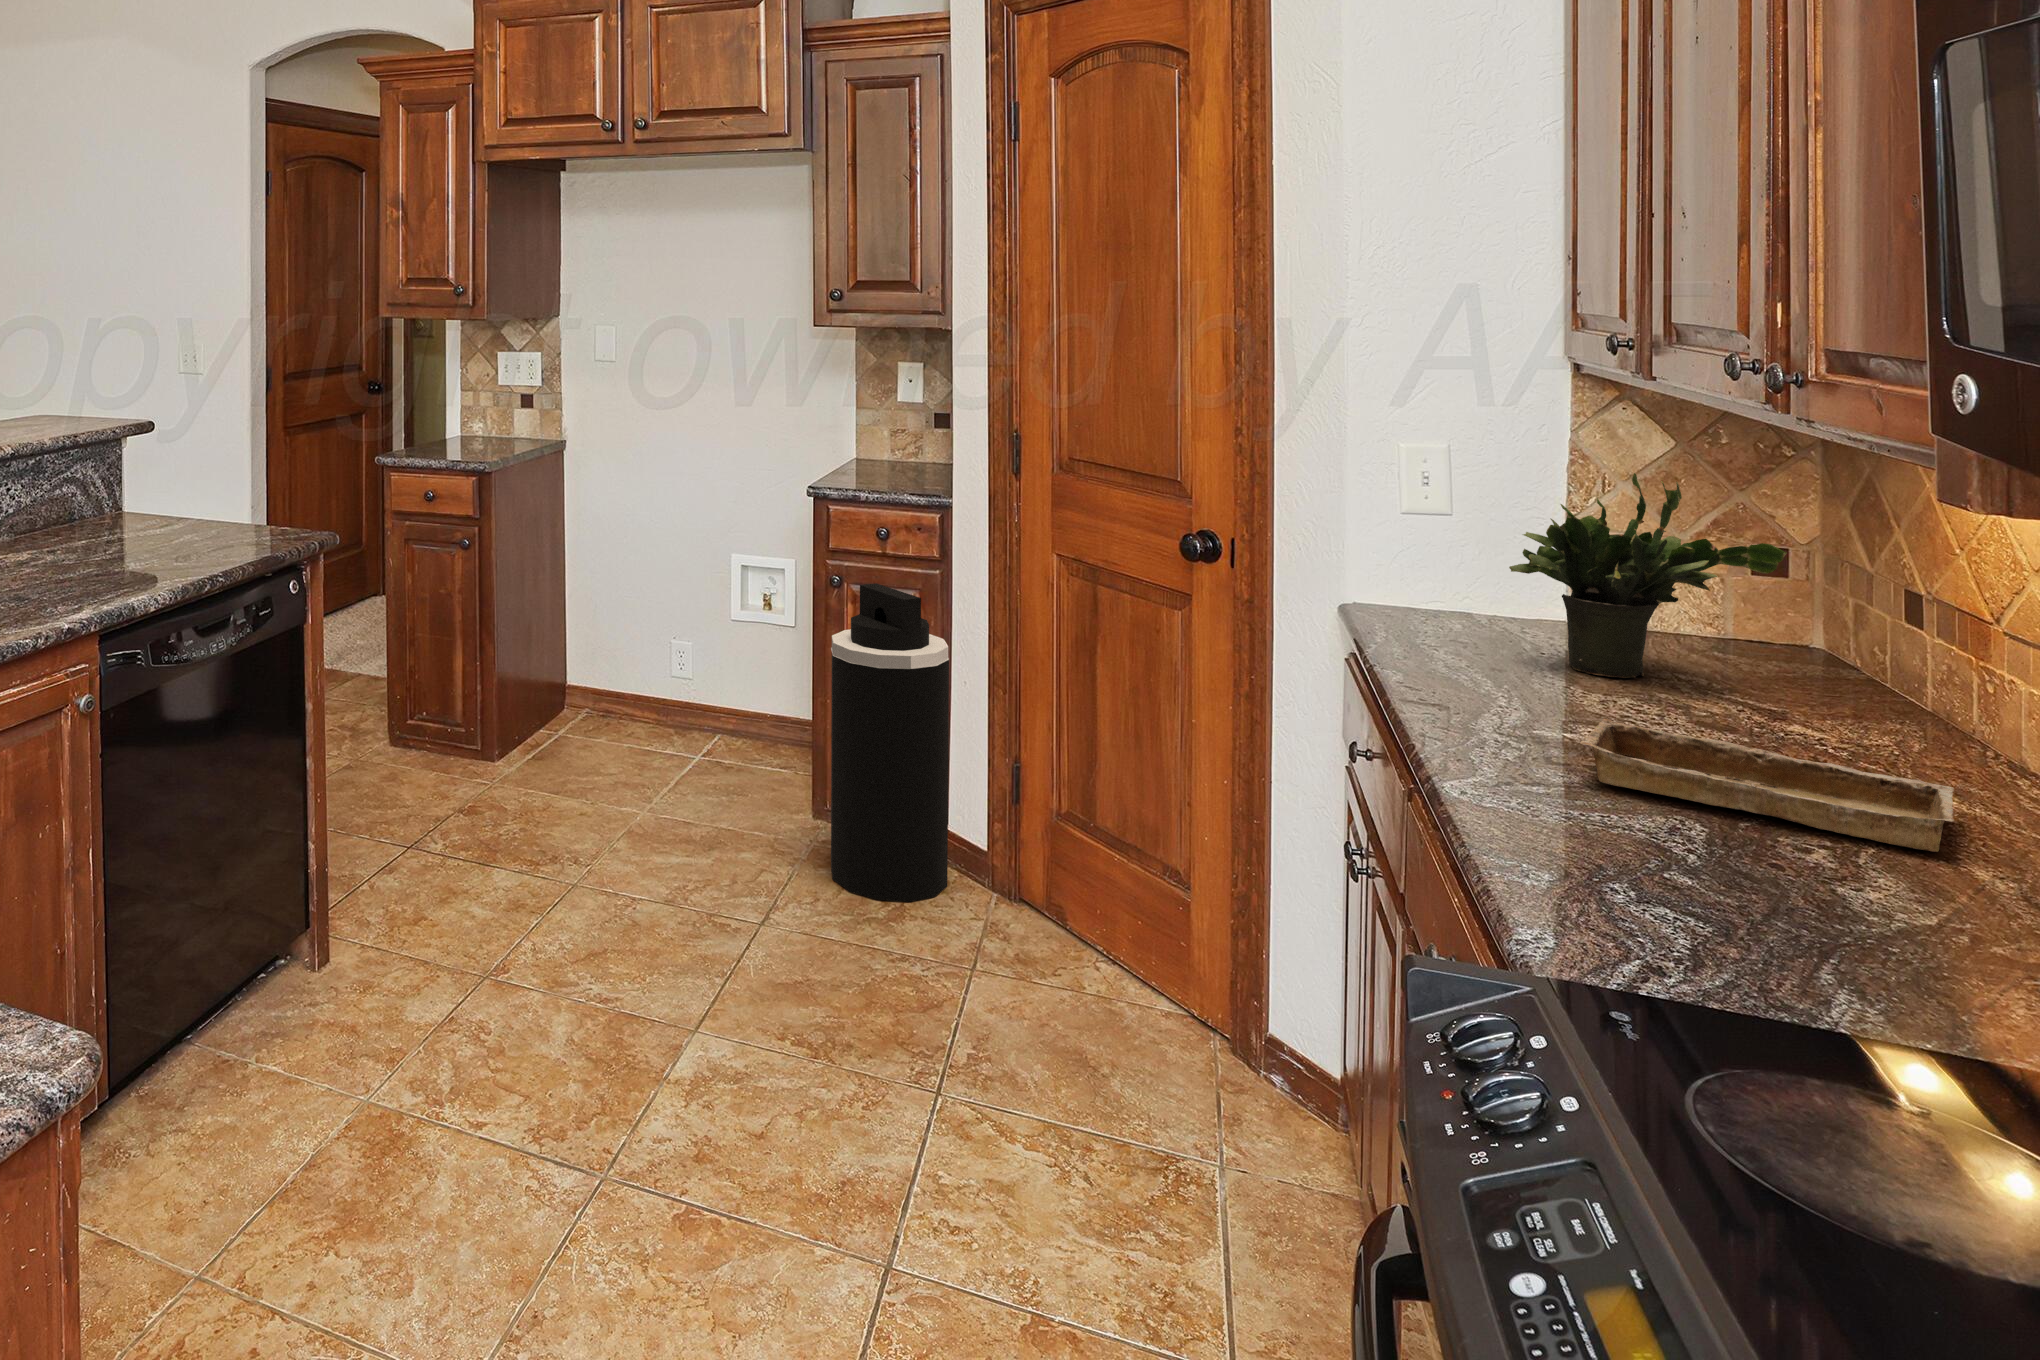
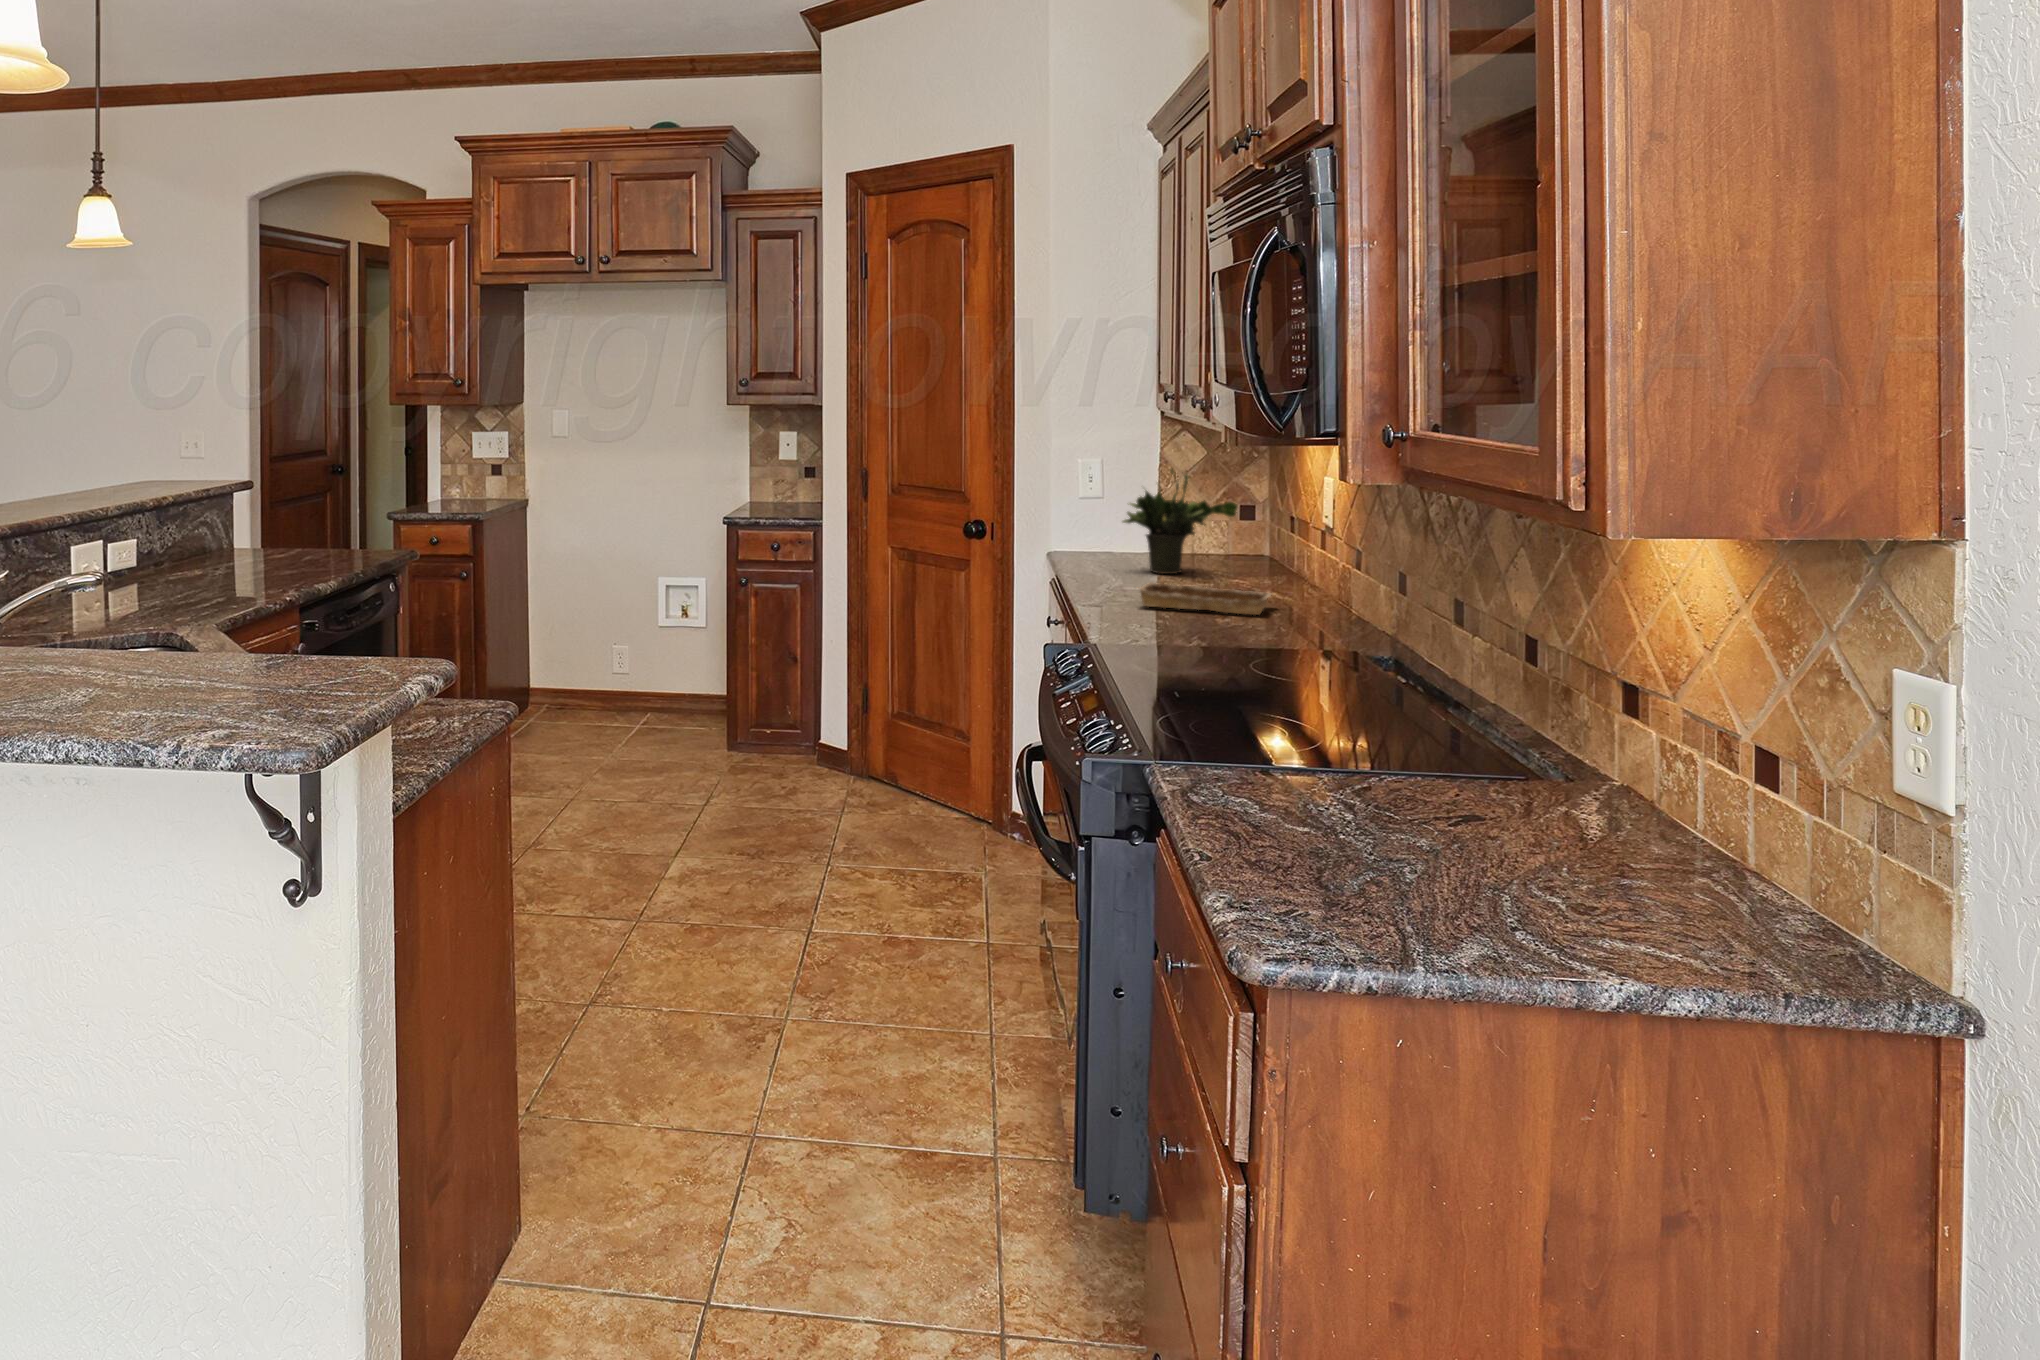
trash can: present [831,583,949,902] -> none [748,579,828,792]

